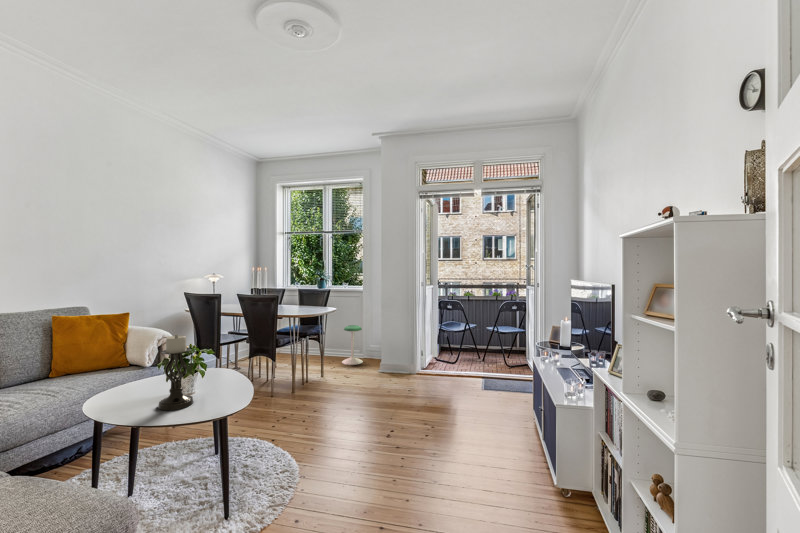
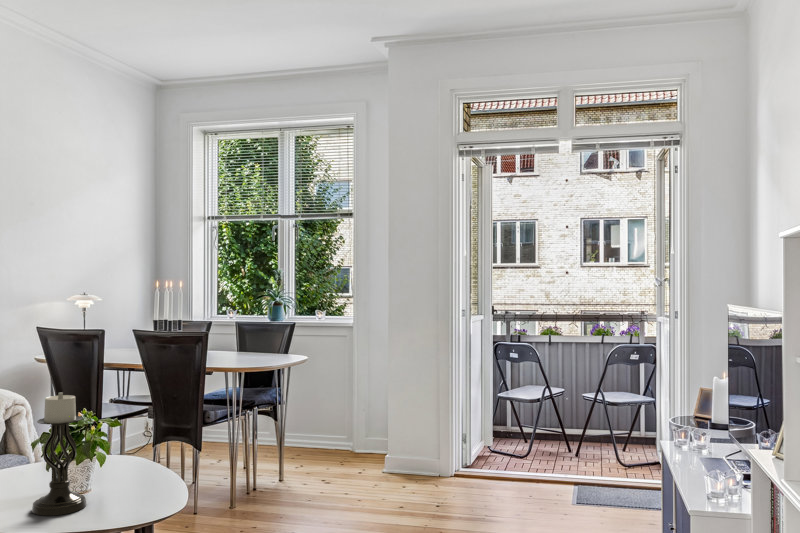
stool: present [342,325,363,365] -> none [315,388,354,461]

